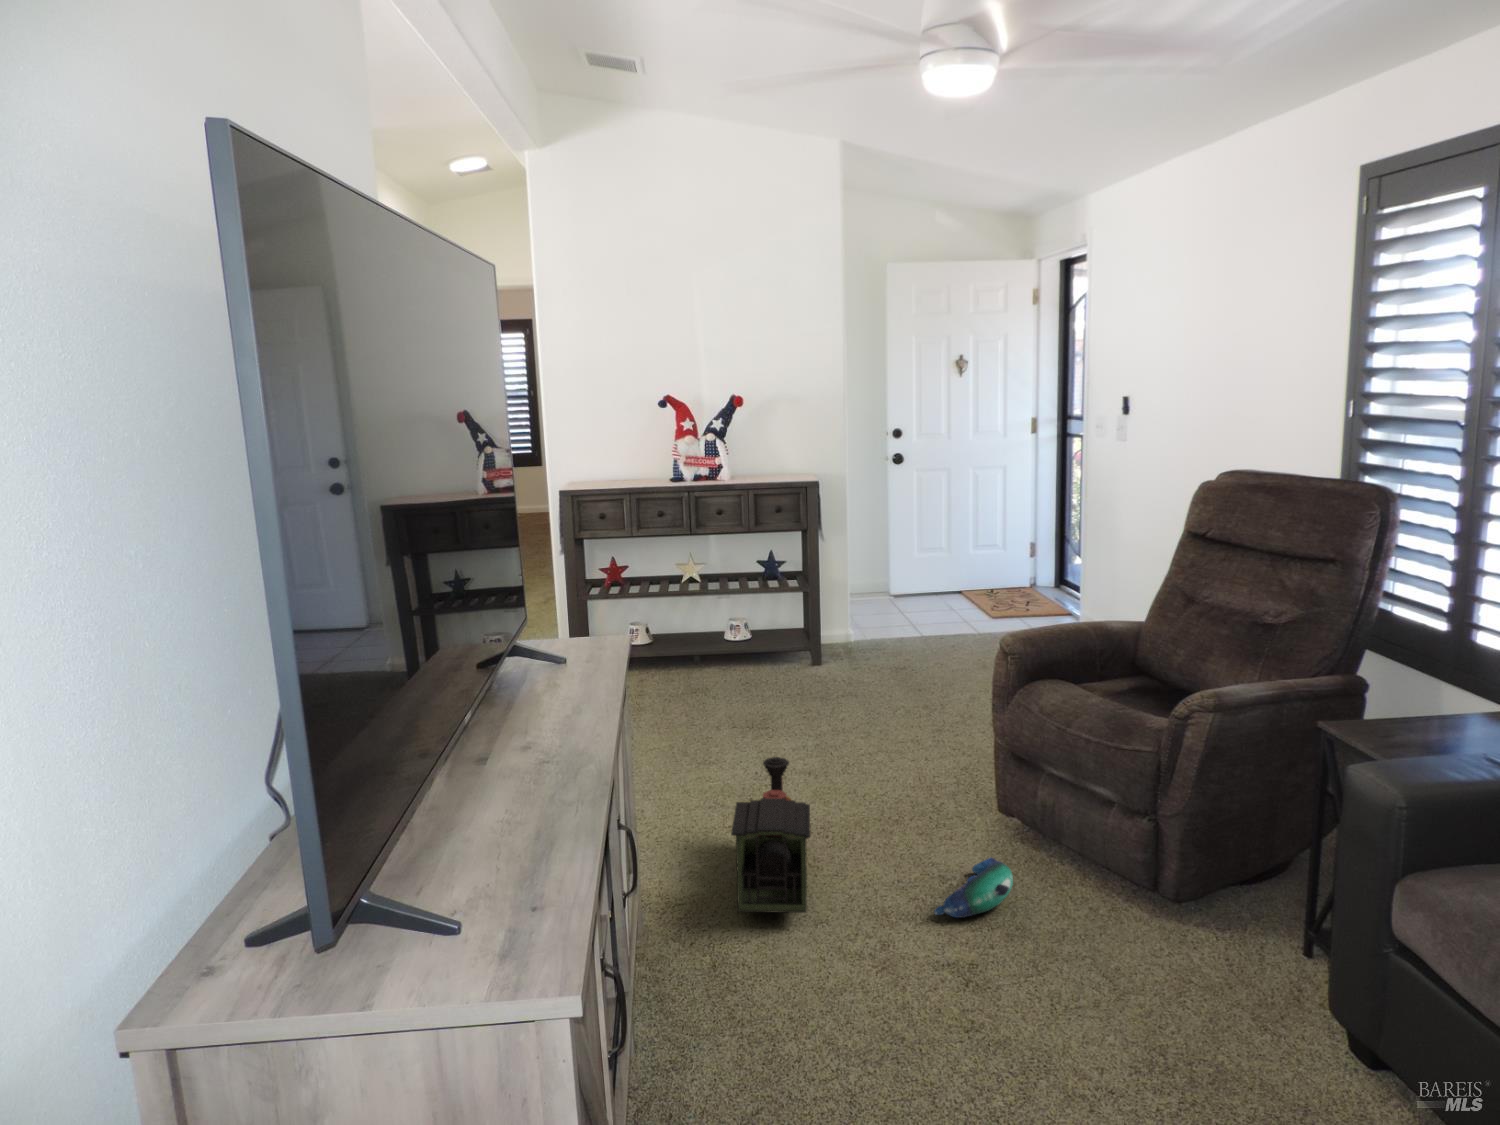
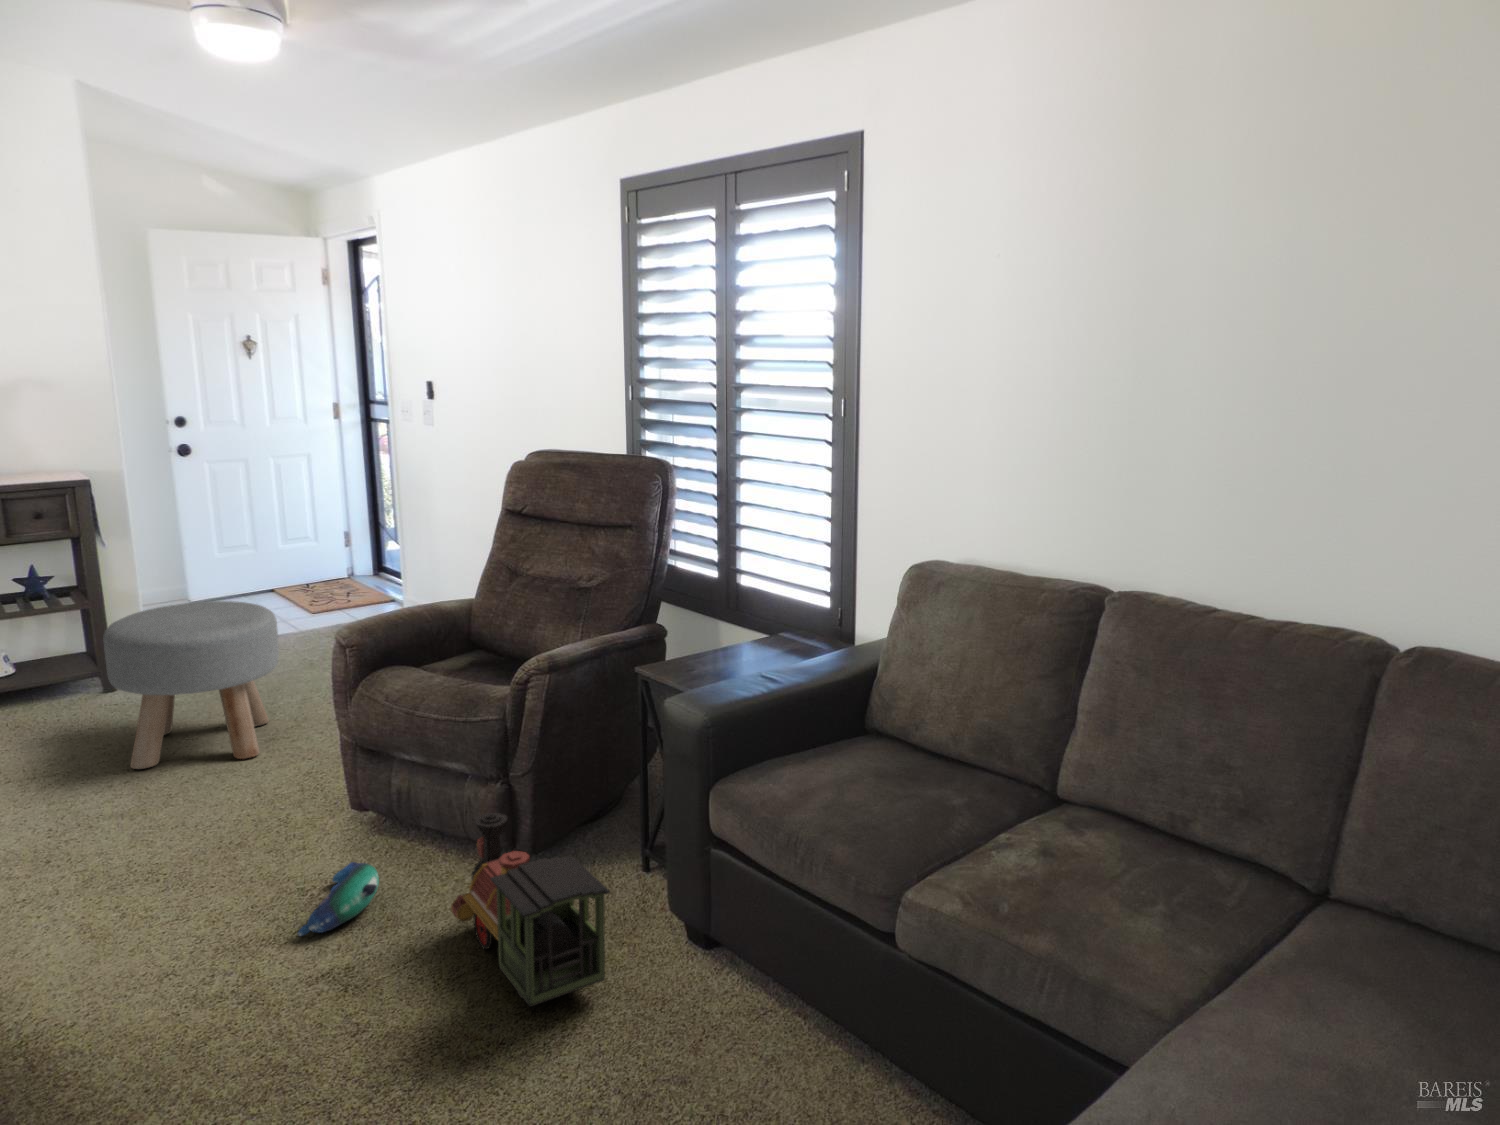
ottoman: none [823,597,956,738] -> present [103,601,279,769]
toy train: present [731,757,811,913] -> present [451,813,610,1007]

